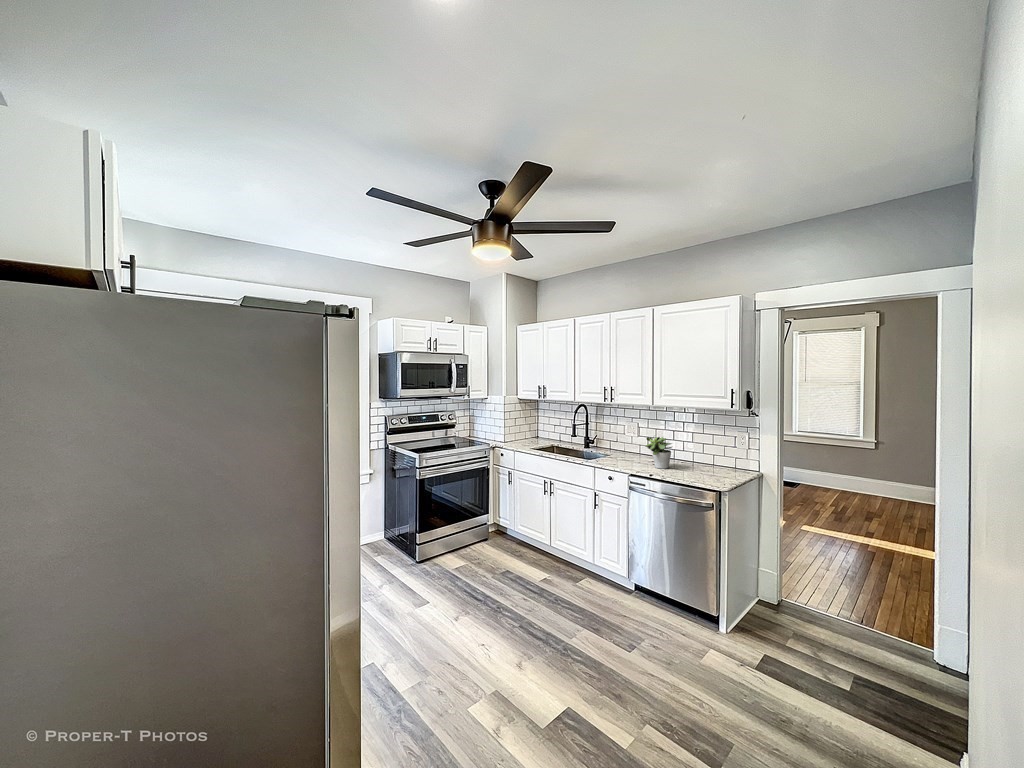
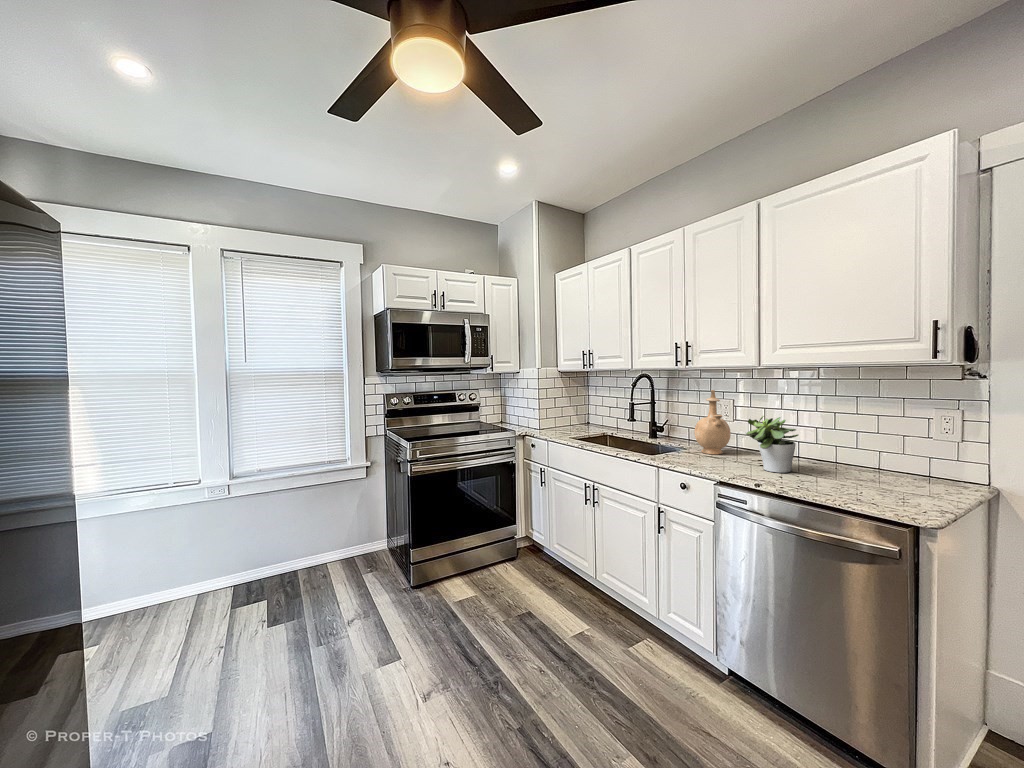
vase: none [615,418,636,459] -> present [694,390,731,454]

